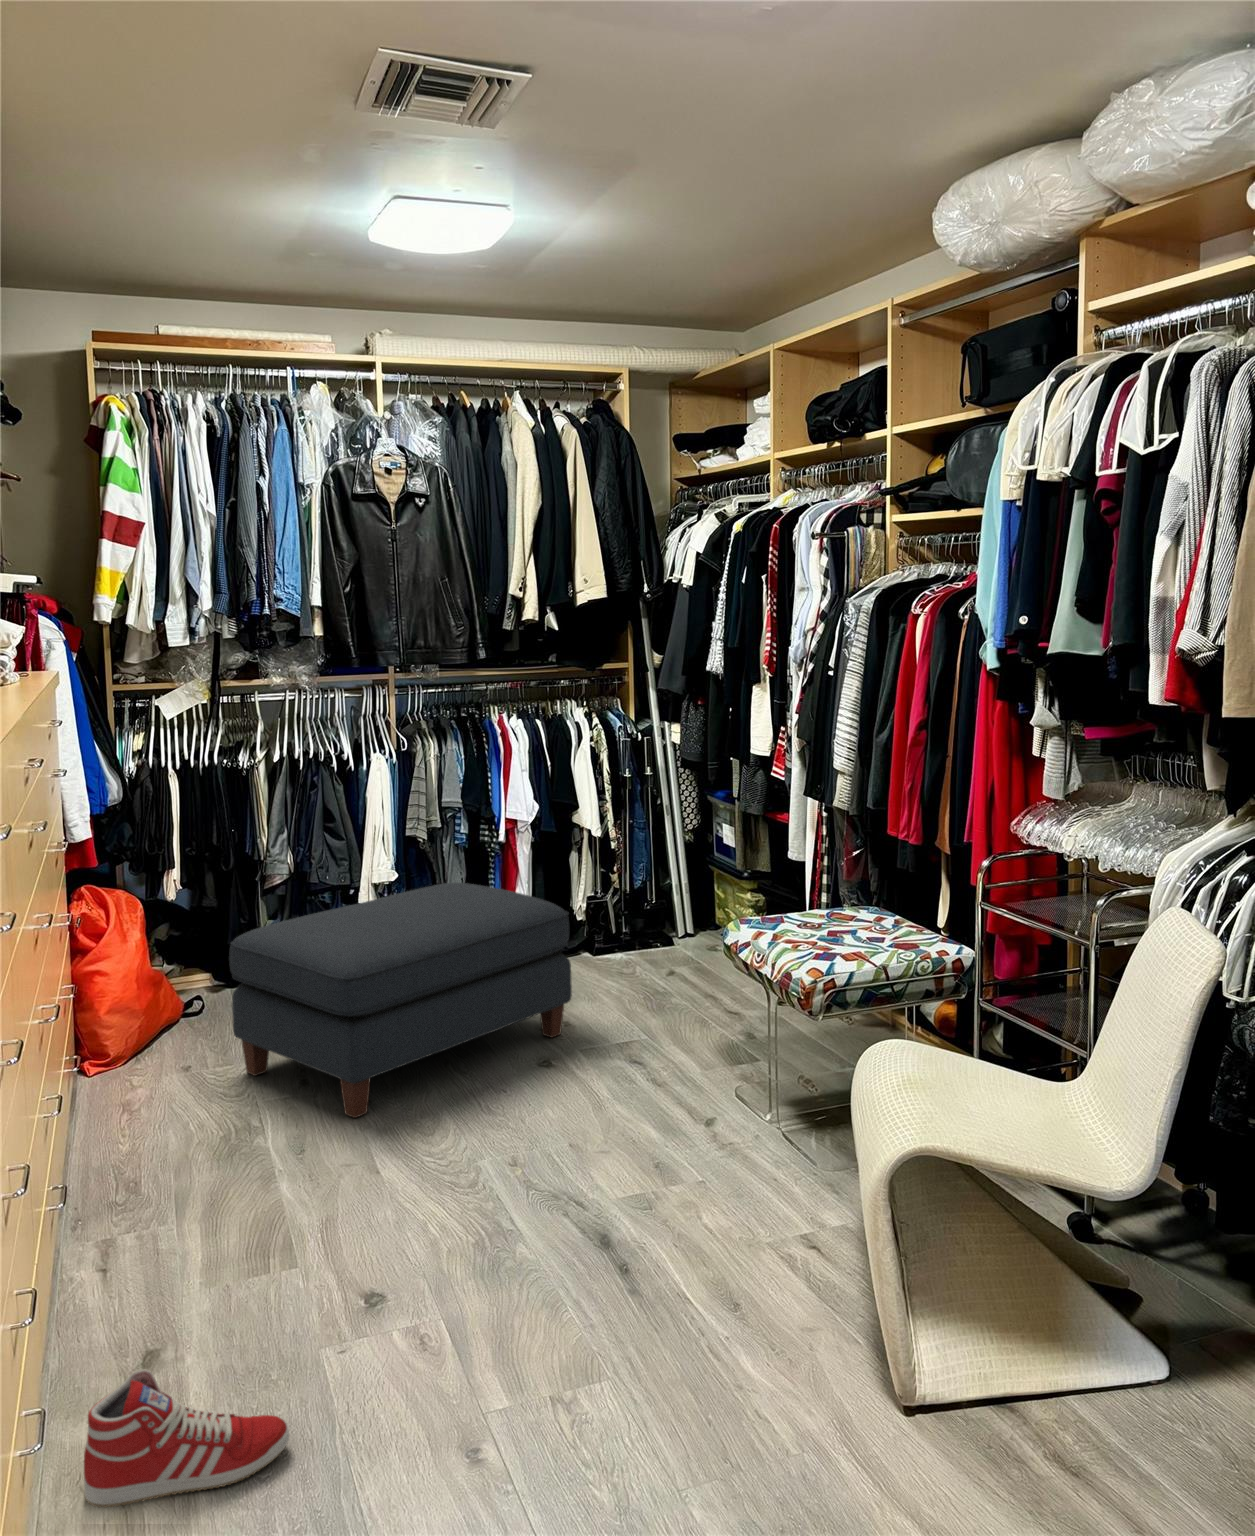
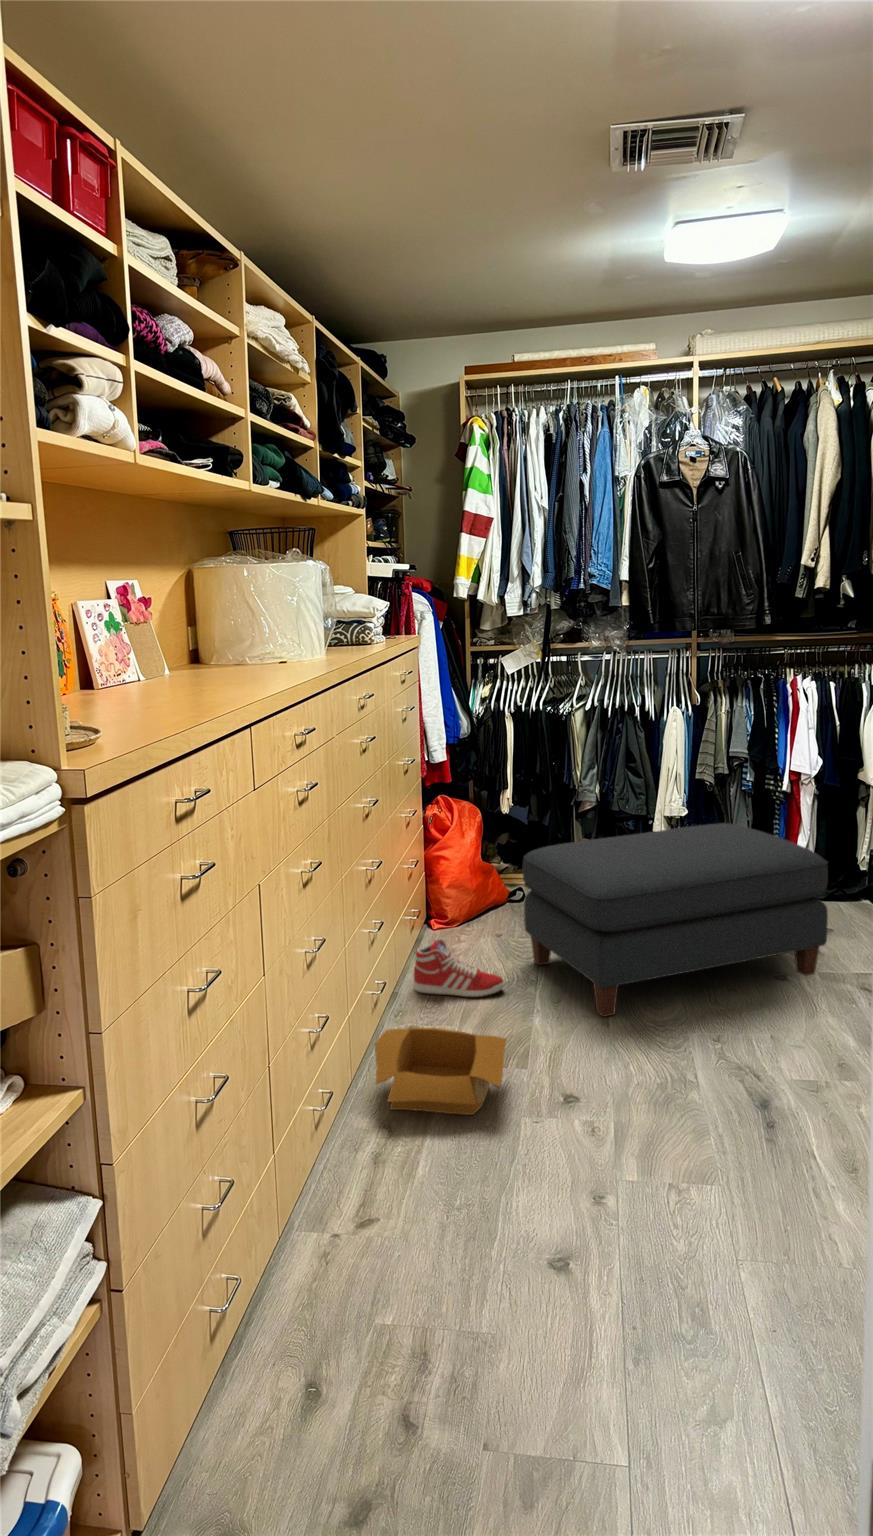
cardboard box: none [94,1159,276,1277] -> present [375,1027,506,1115]
sneaker: present [84,1370,289,1508] -> present [414,939,504,997]

